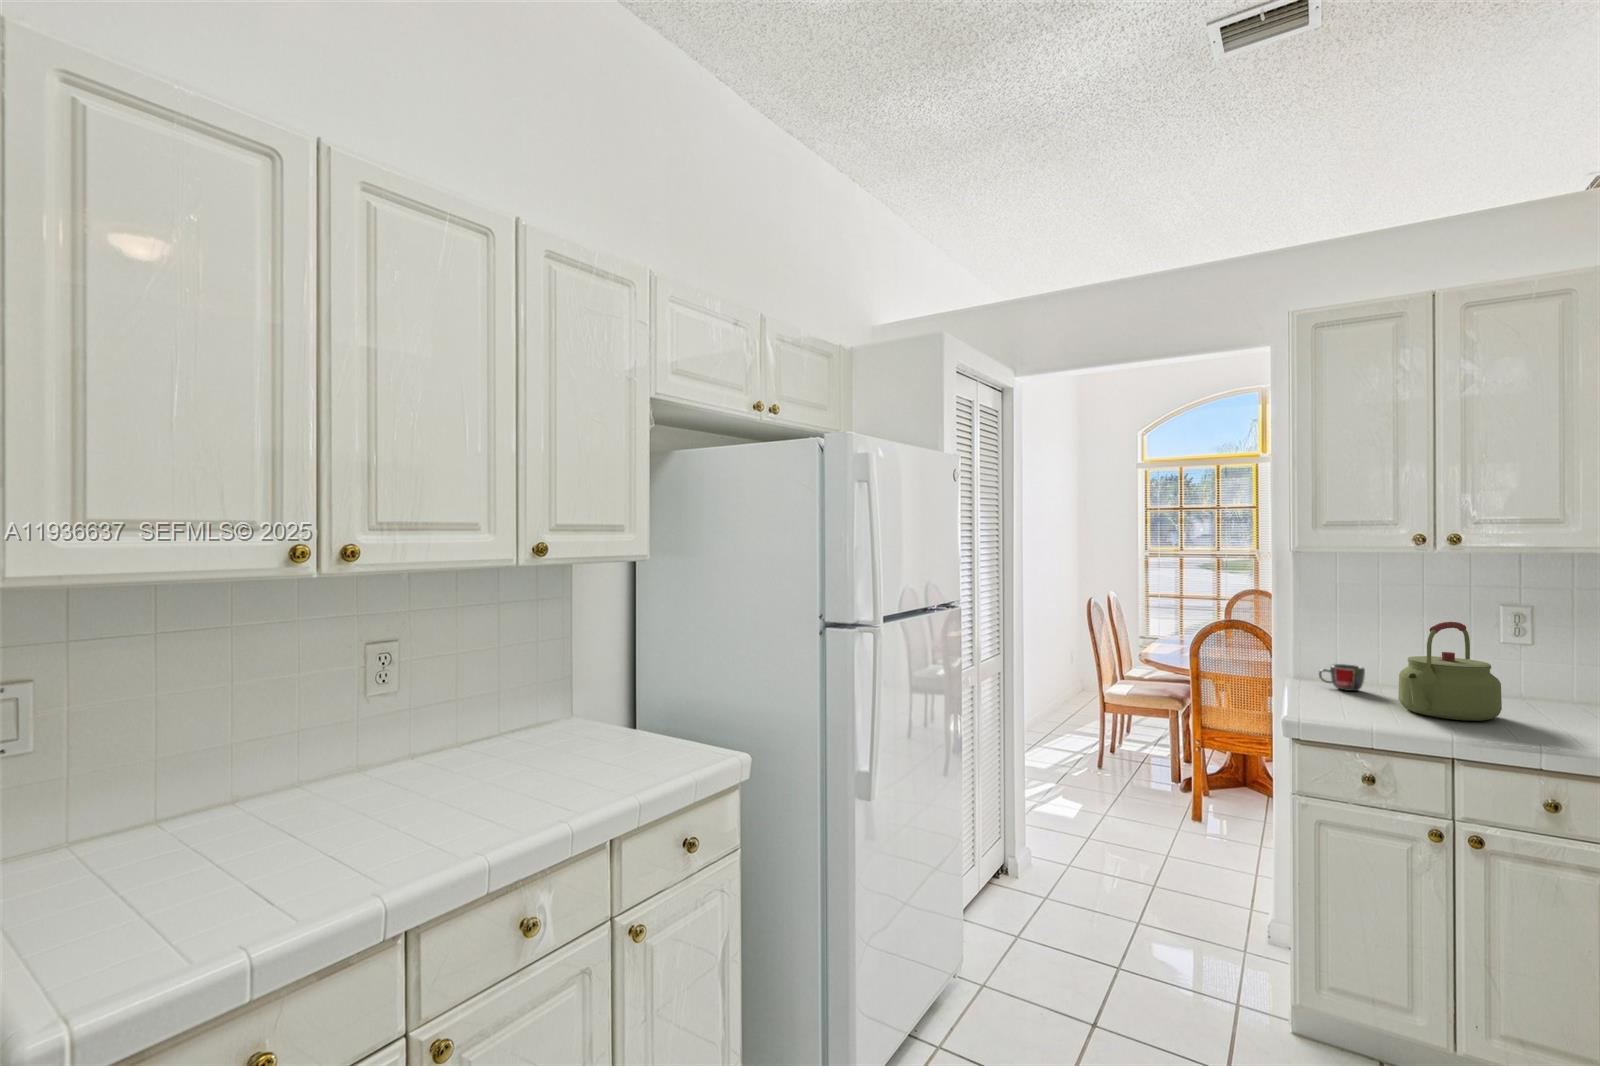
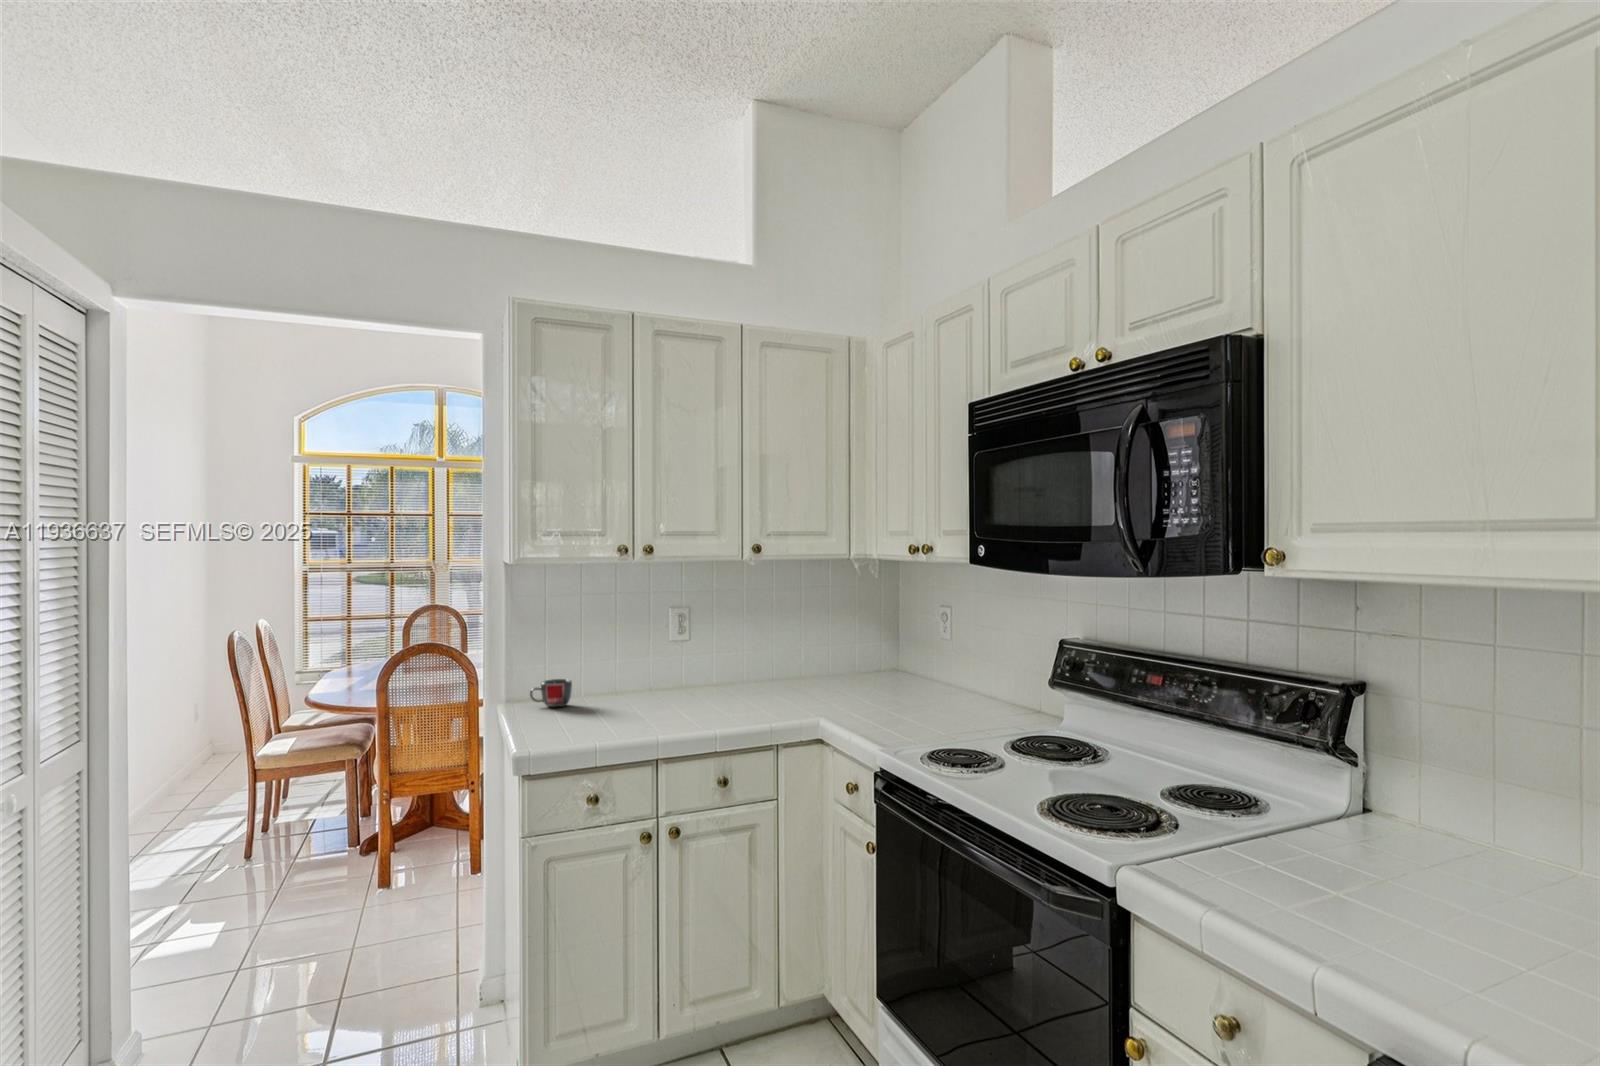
kettle: present [1398,622,1502,721] -> none [606,625,683,721]

